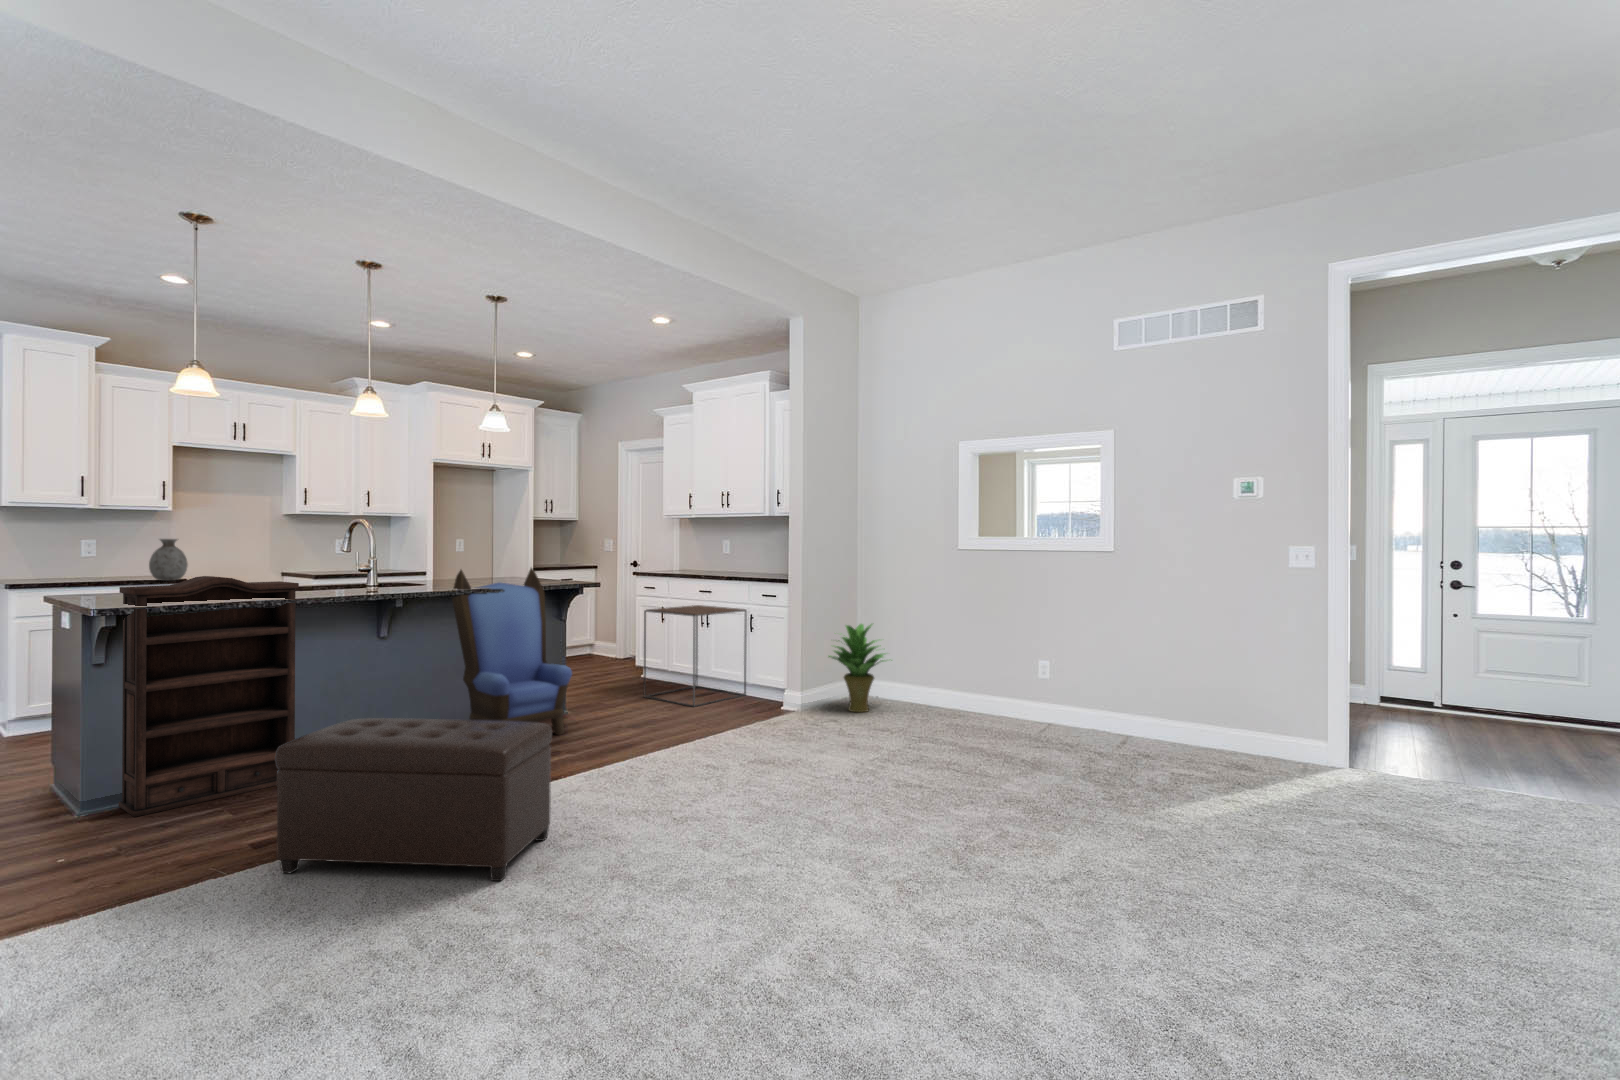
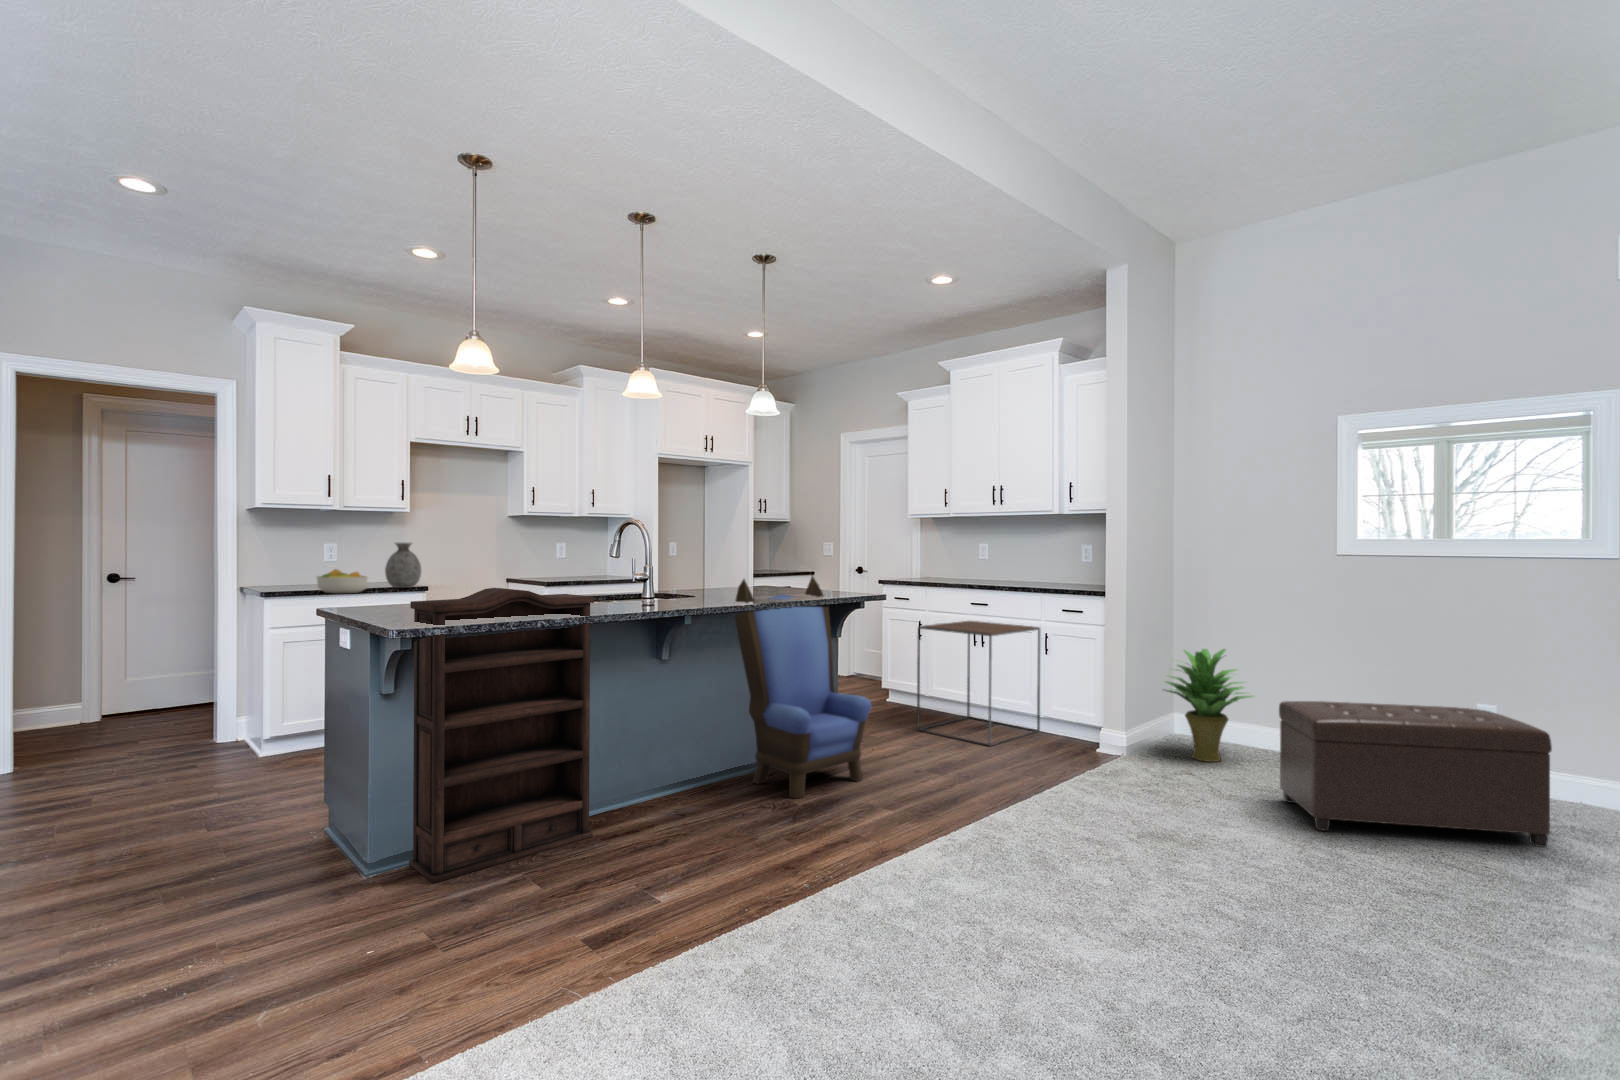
fruit bowl: none [71,563,124,585] -> present [317,569,367,593]
ottoman: present [275,718,552,881] -> present [1279,701,1552,847]

